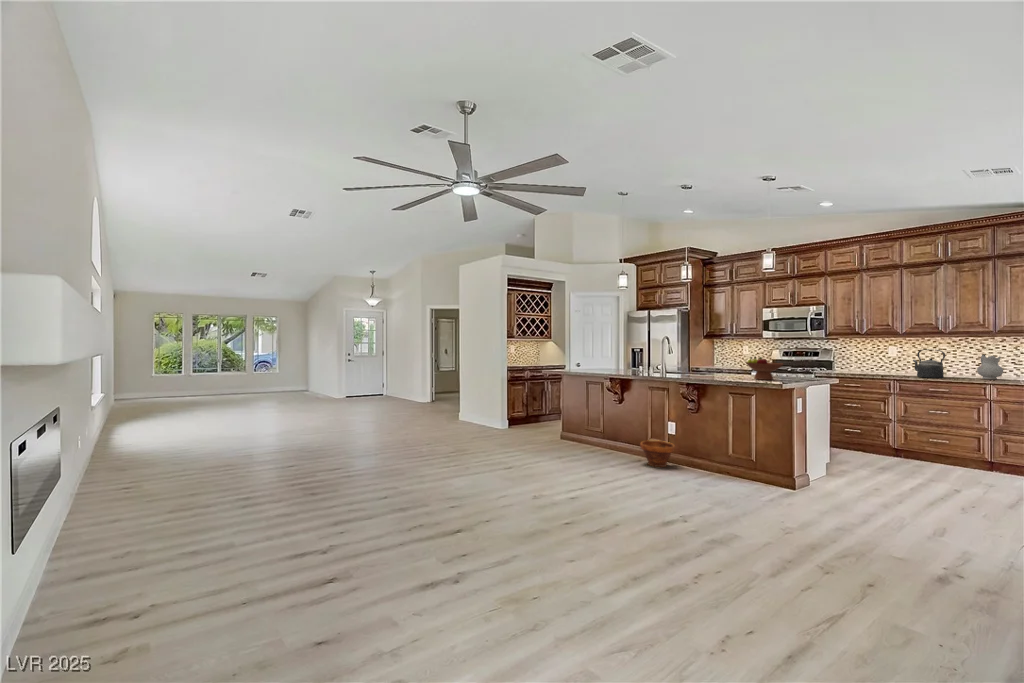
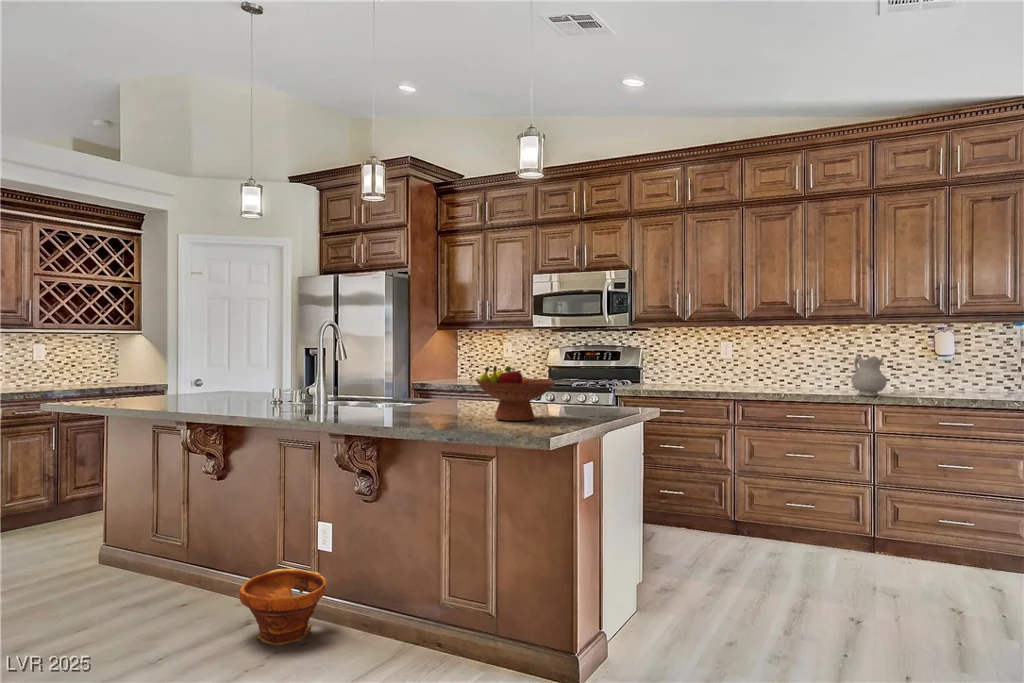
kettle: present [913,349,945,378] -> none [762,346,809,396]

